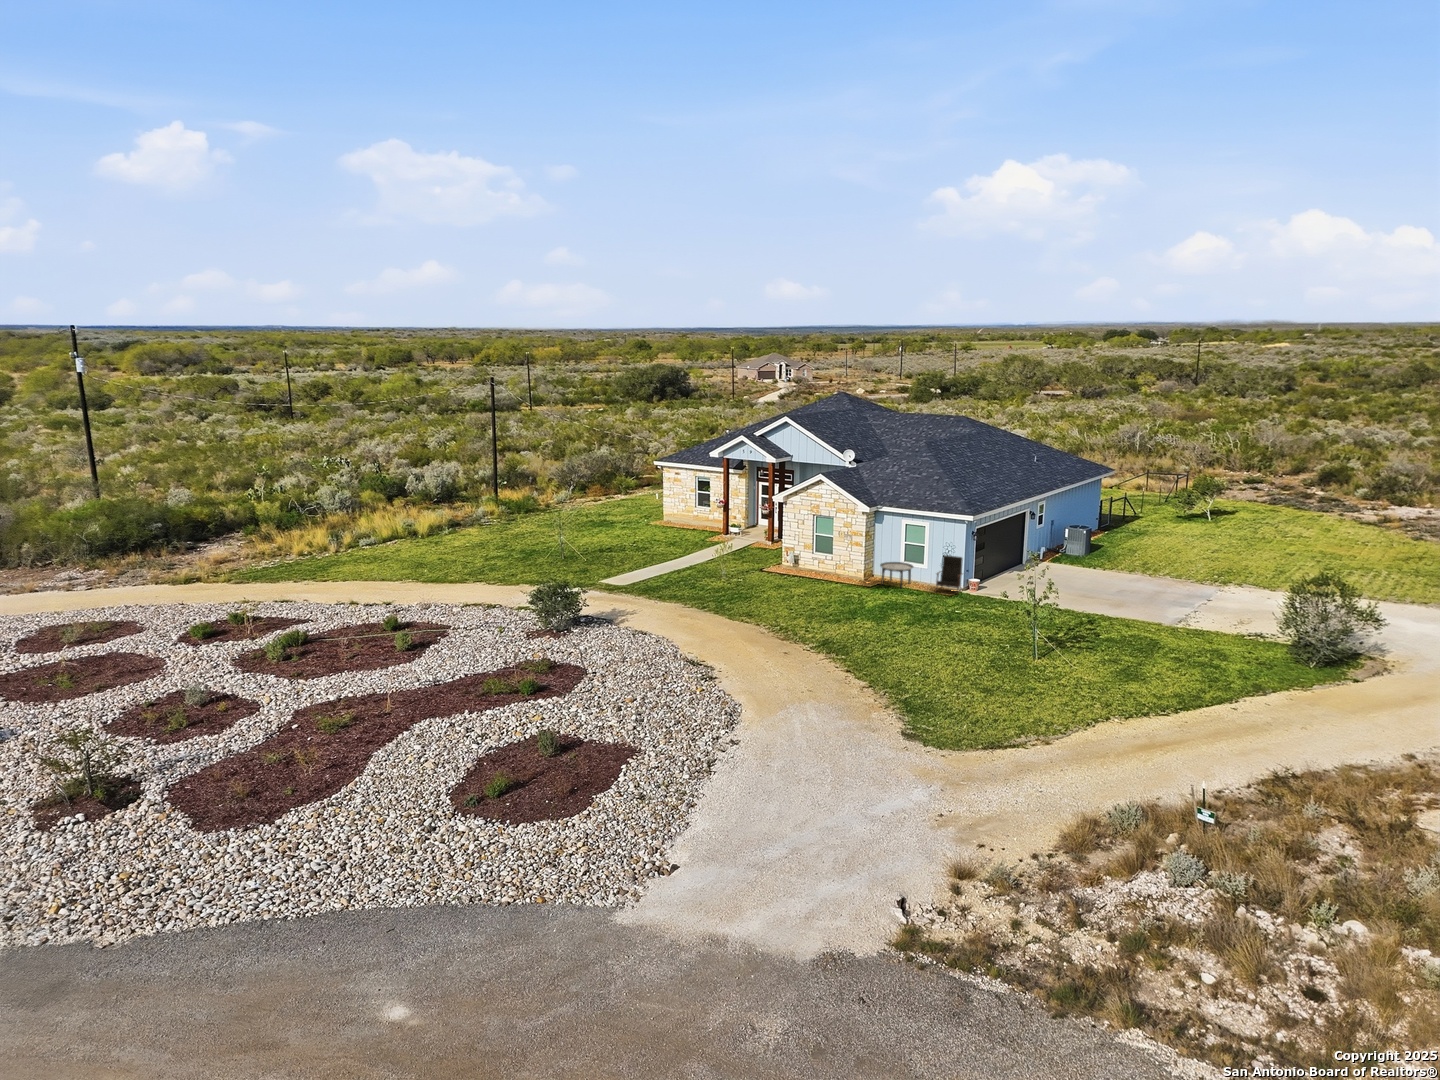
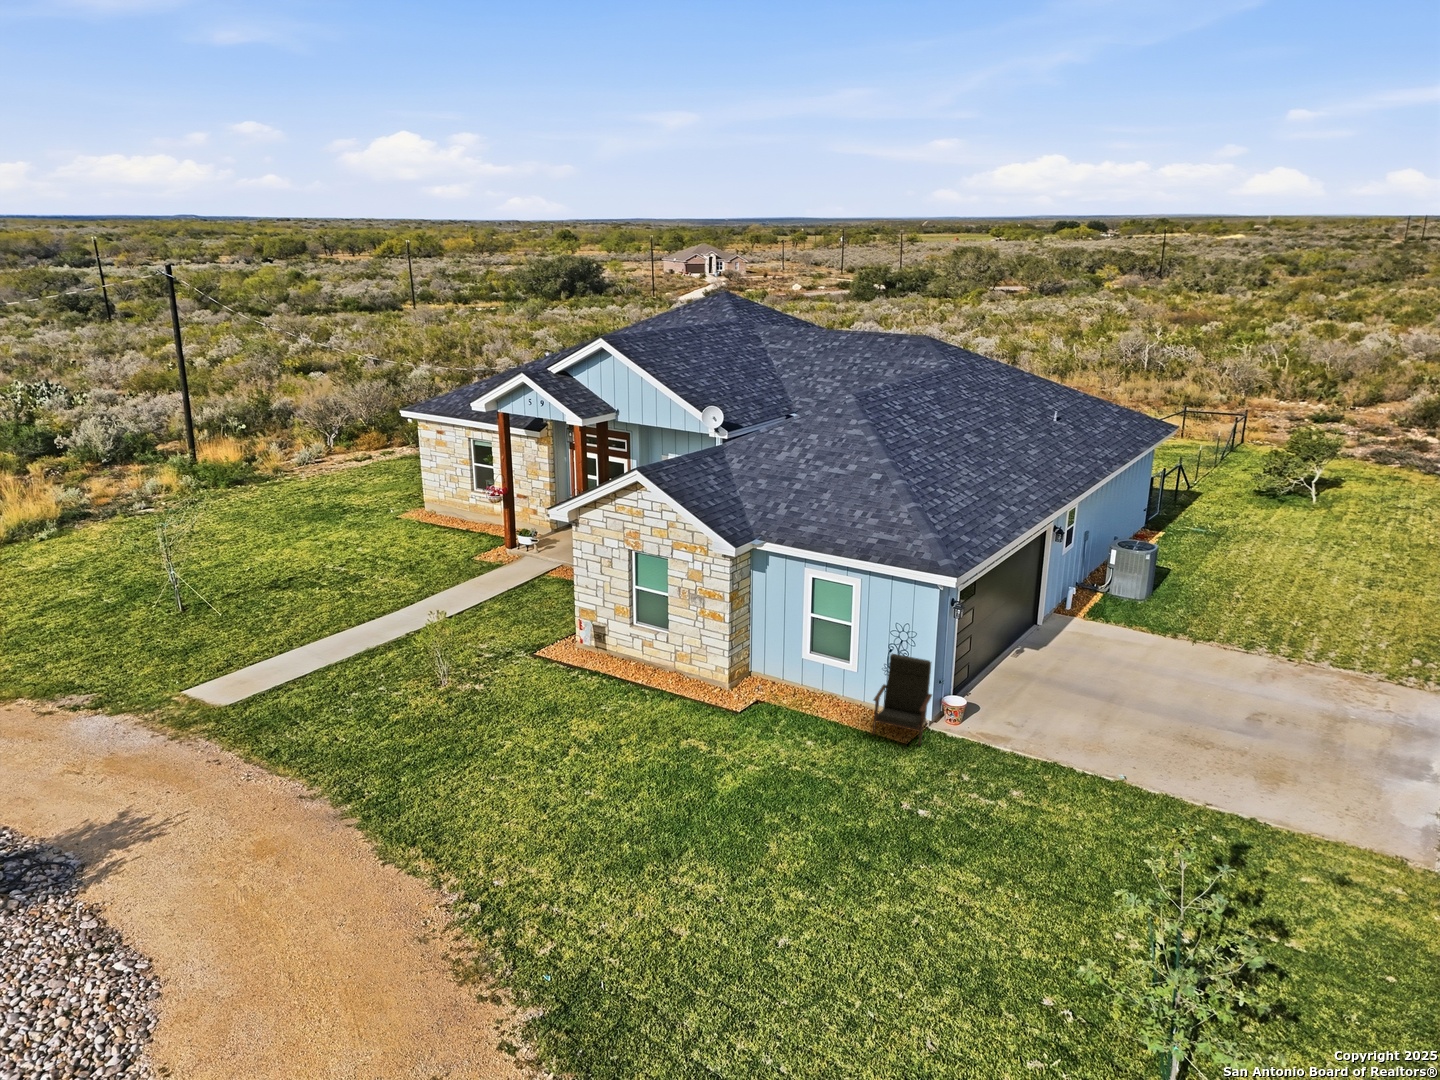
round table: present [880,562,913,588] -> none [757,653,828,721]

